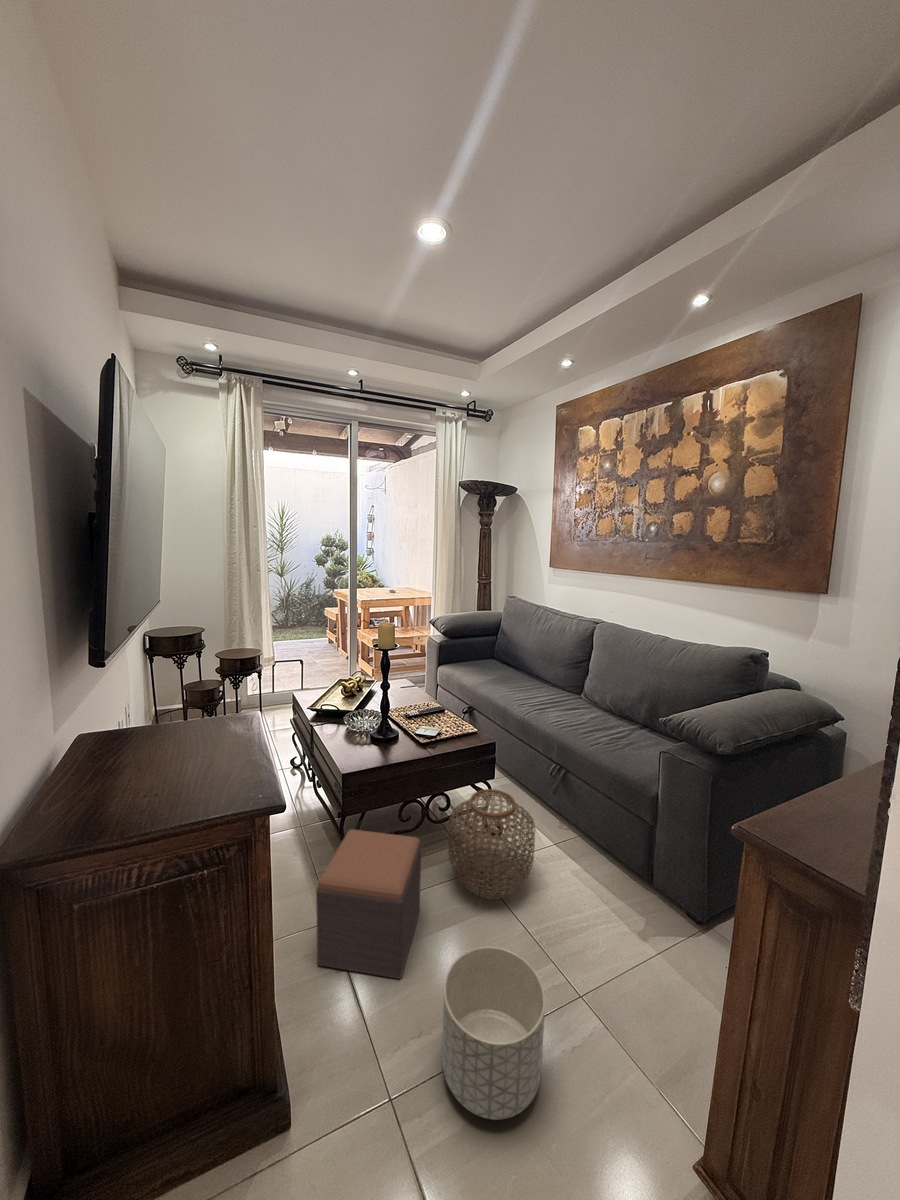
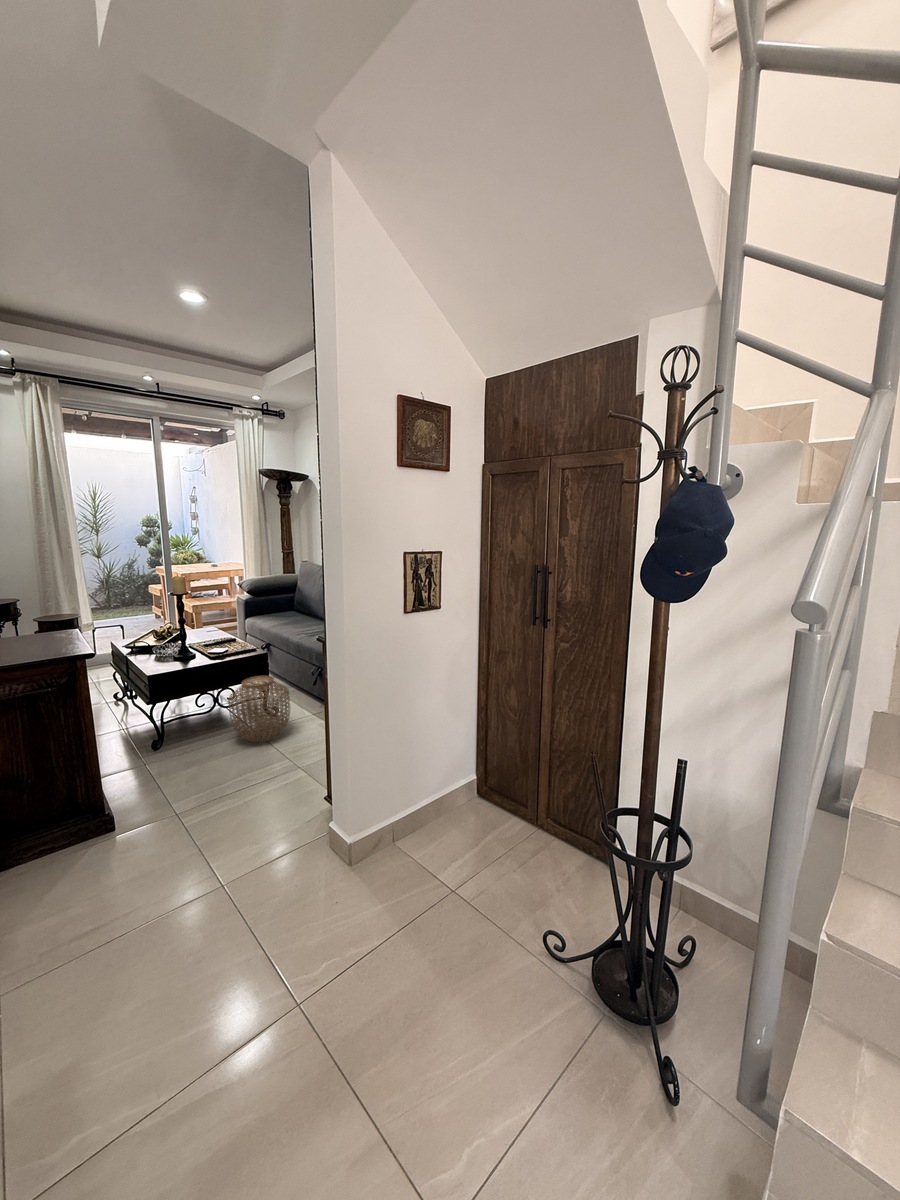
footstool: present [316,830,421,979] -> none [122,704,208,784]
planter: present [442,947,545,1120] -> none [197,737,261,806]

